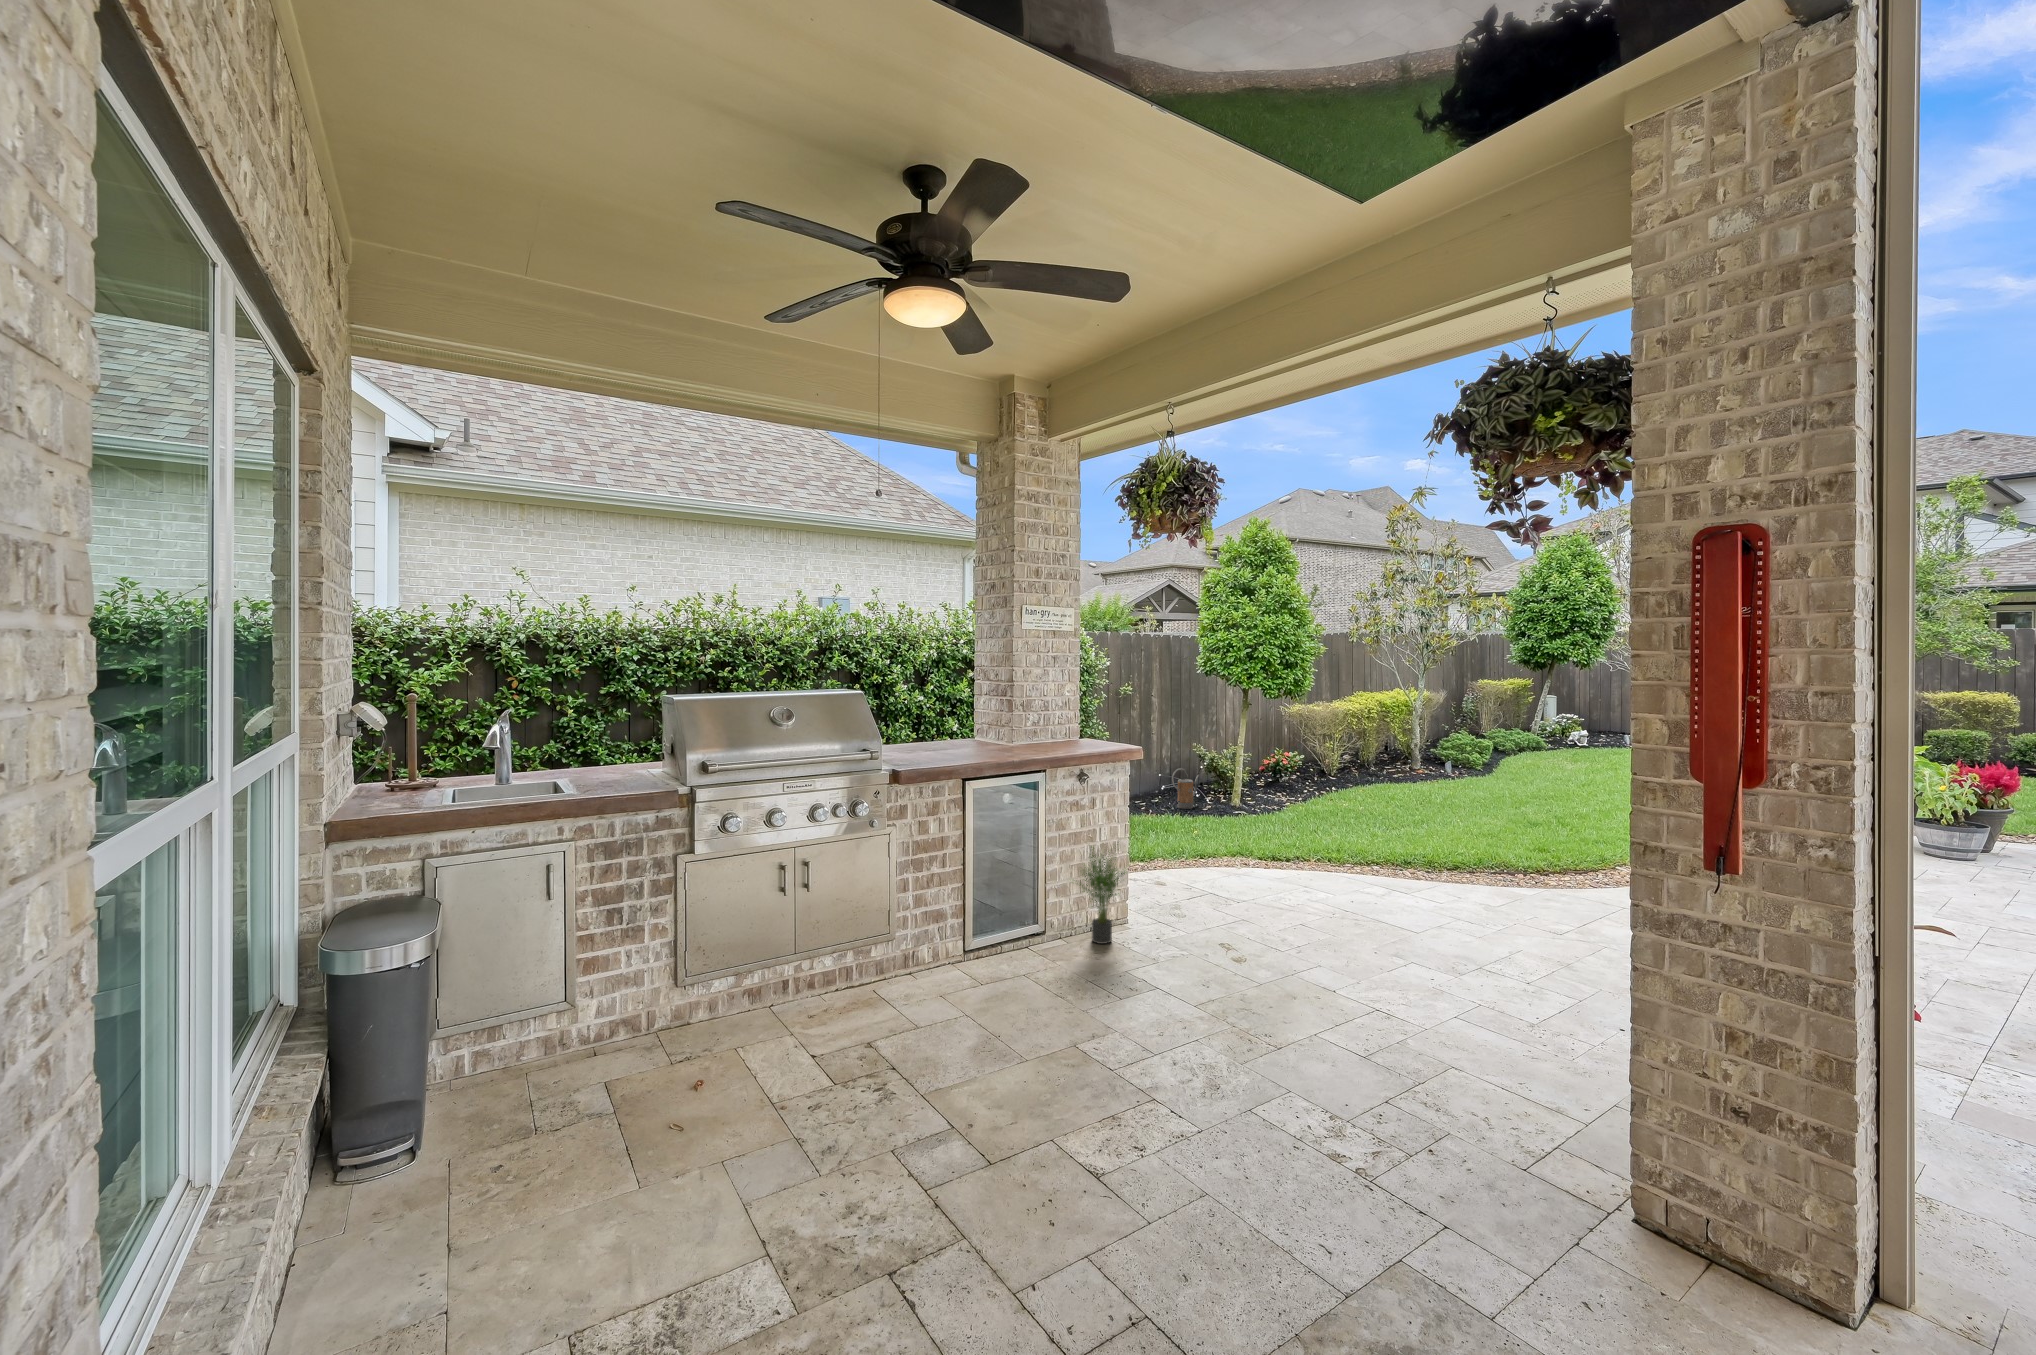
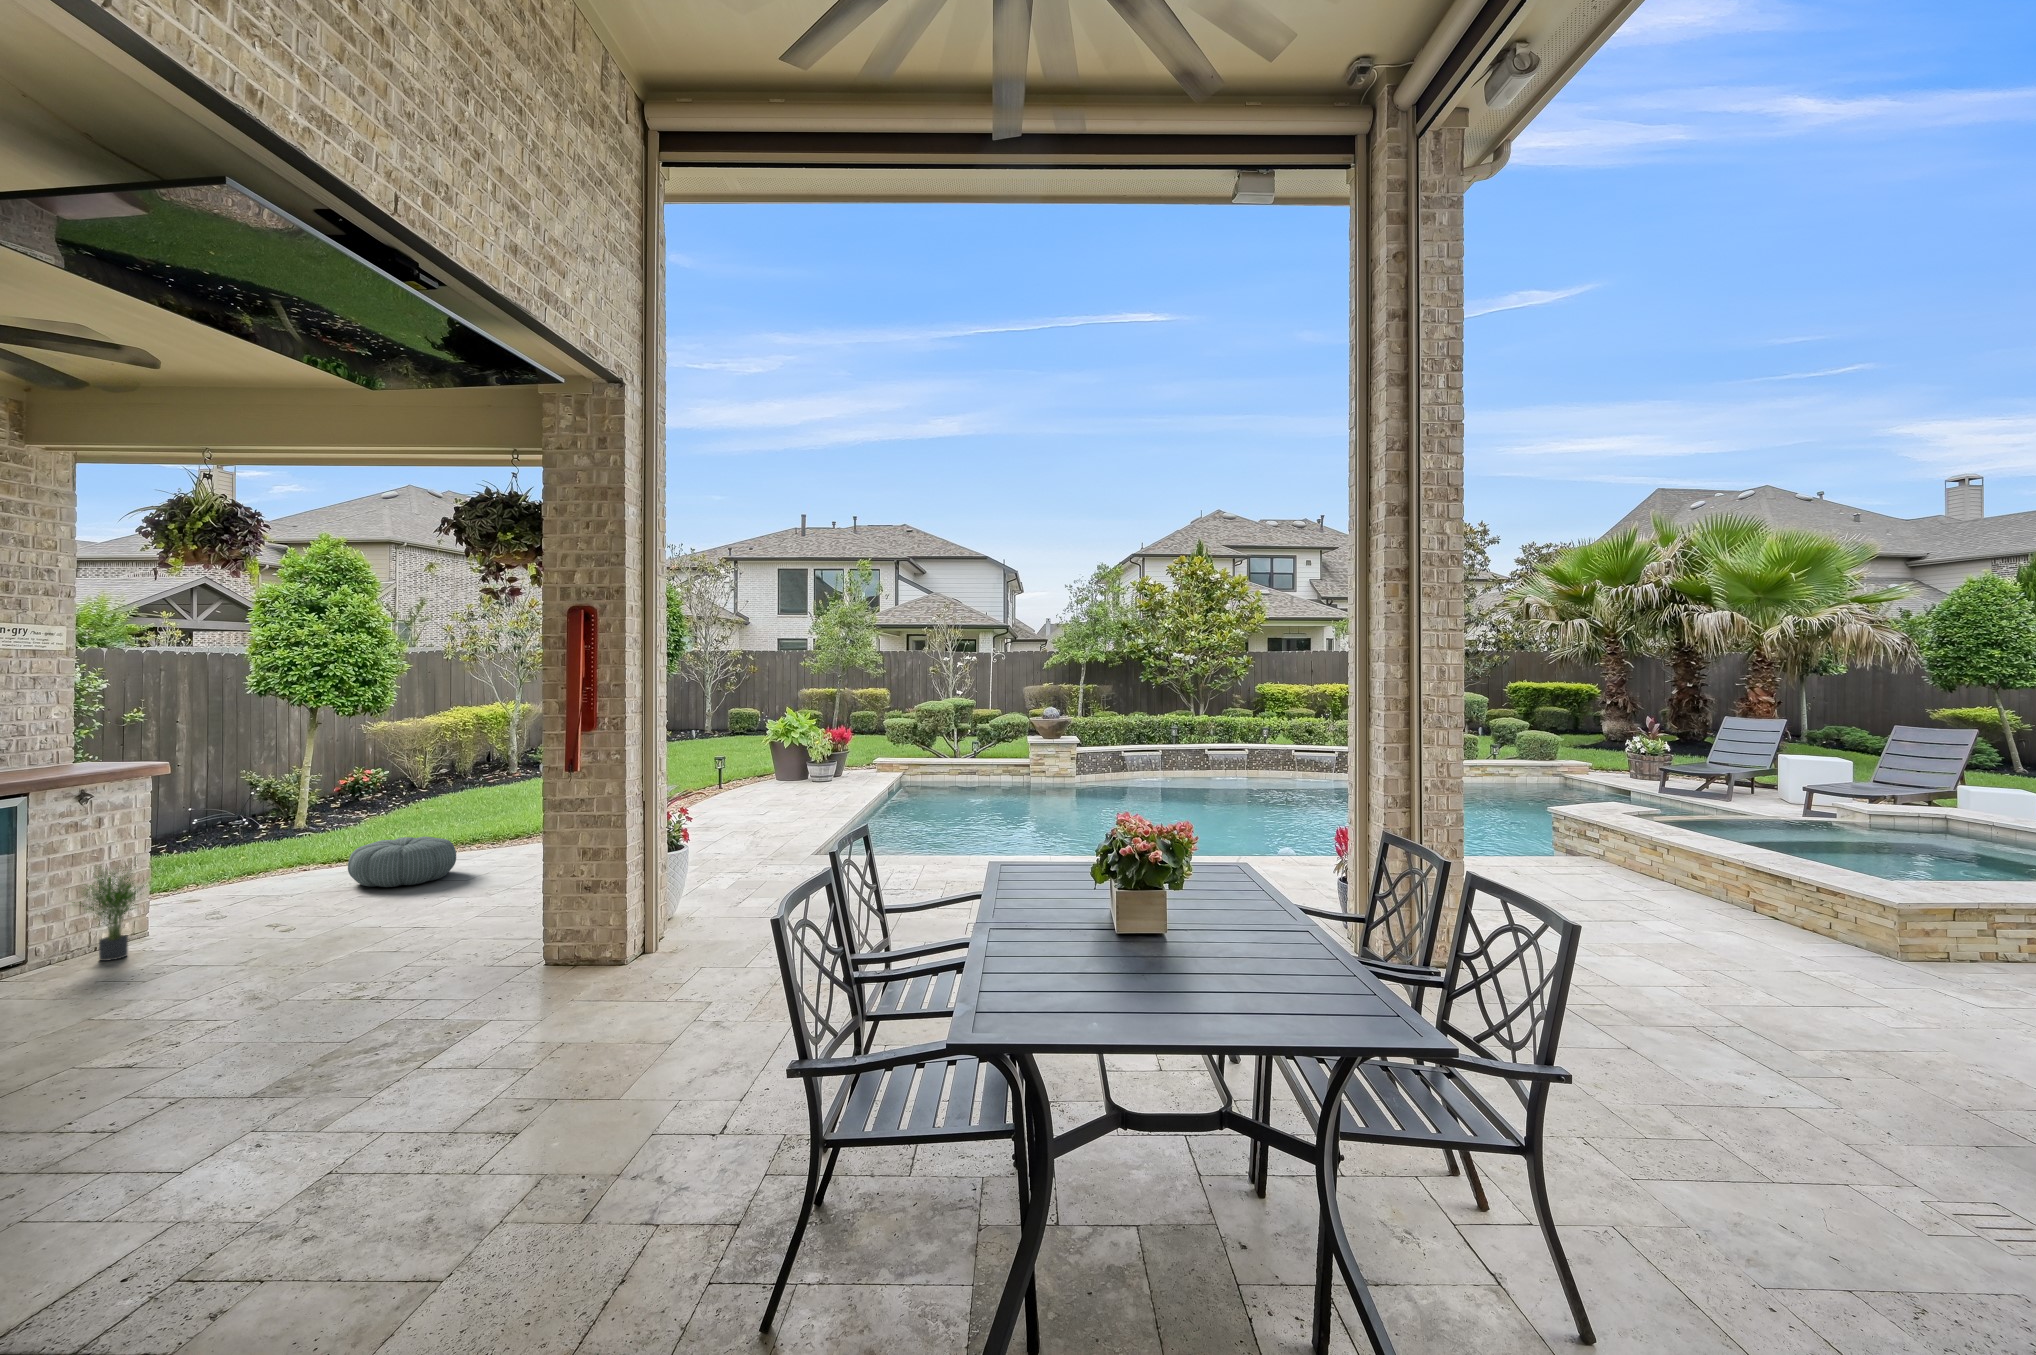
watering can: present [1172,768,1199,809] -> none [216,793,255,835]
pouf: none [1288,847,1399,909] -> present [348,837,456,887]

